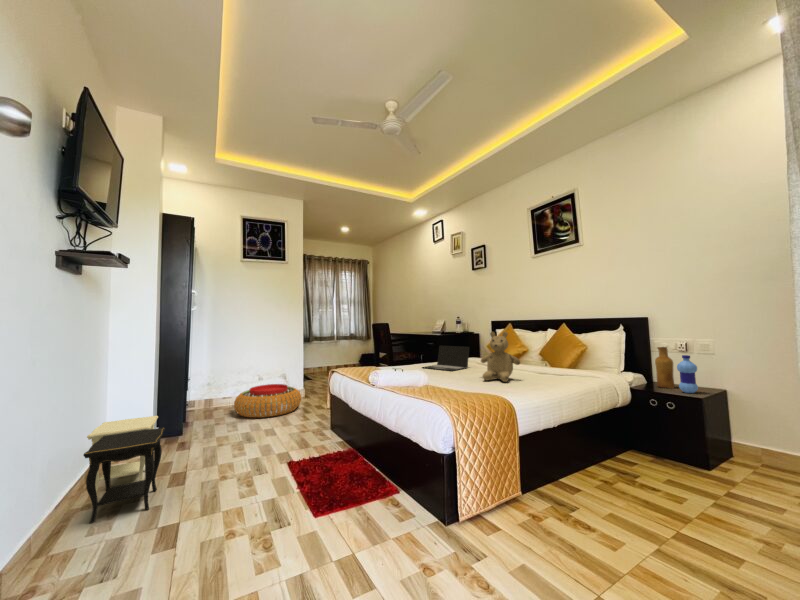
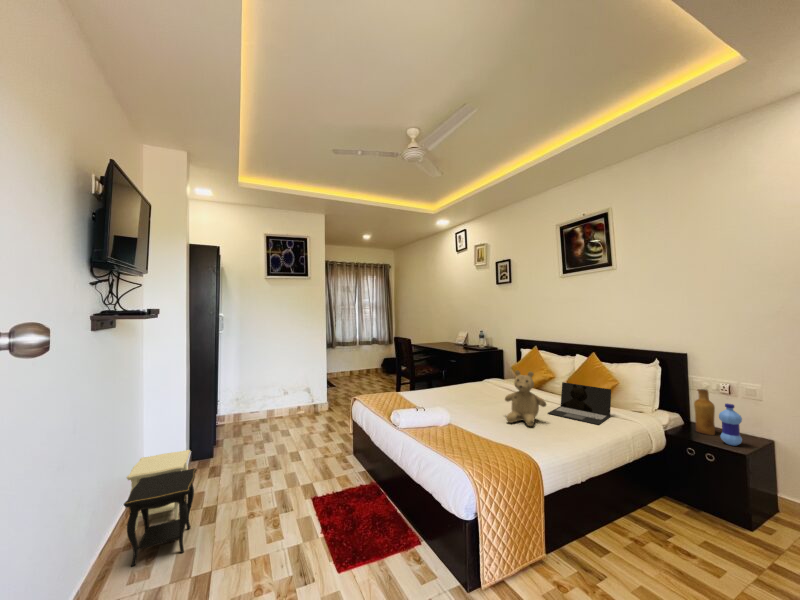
laptop: present [422,346,469,371] -> present [548,382,611,425]
pouf: present [234,384,301,418] -> none [260,401,325,437]

